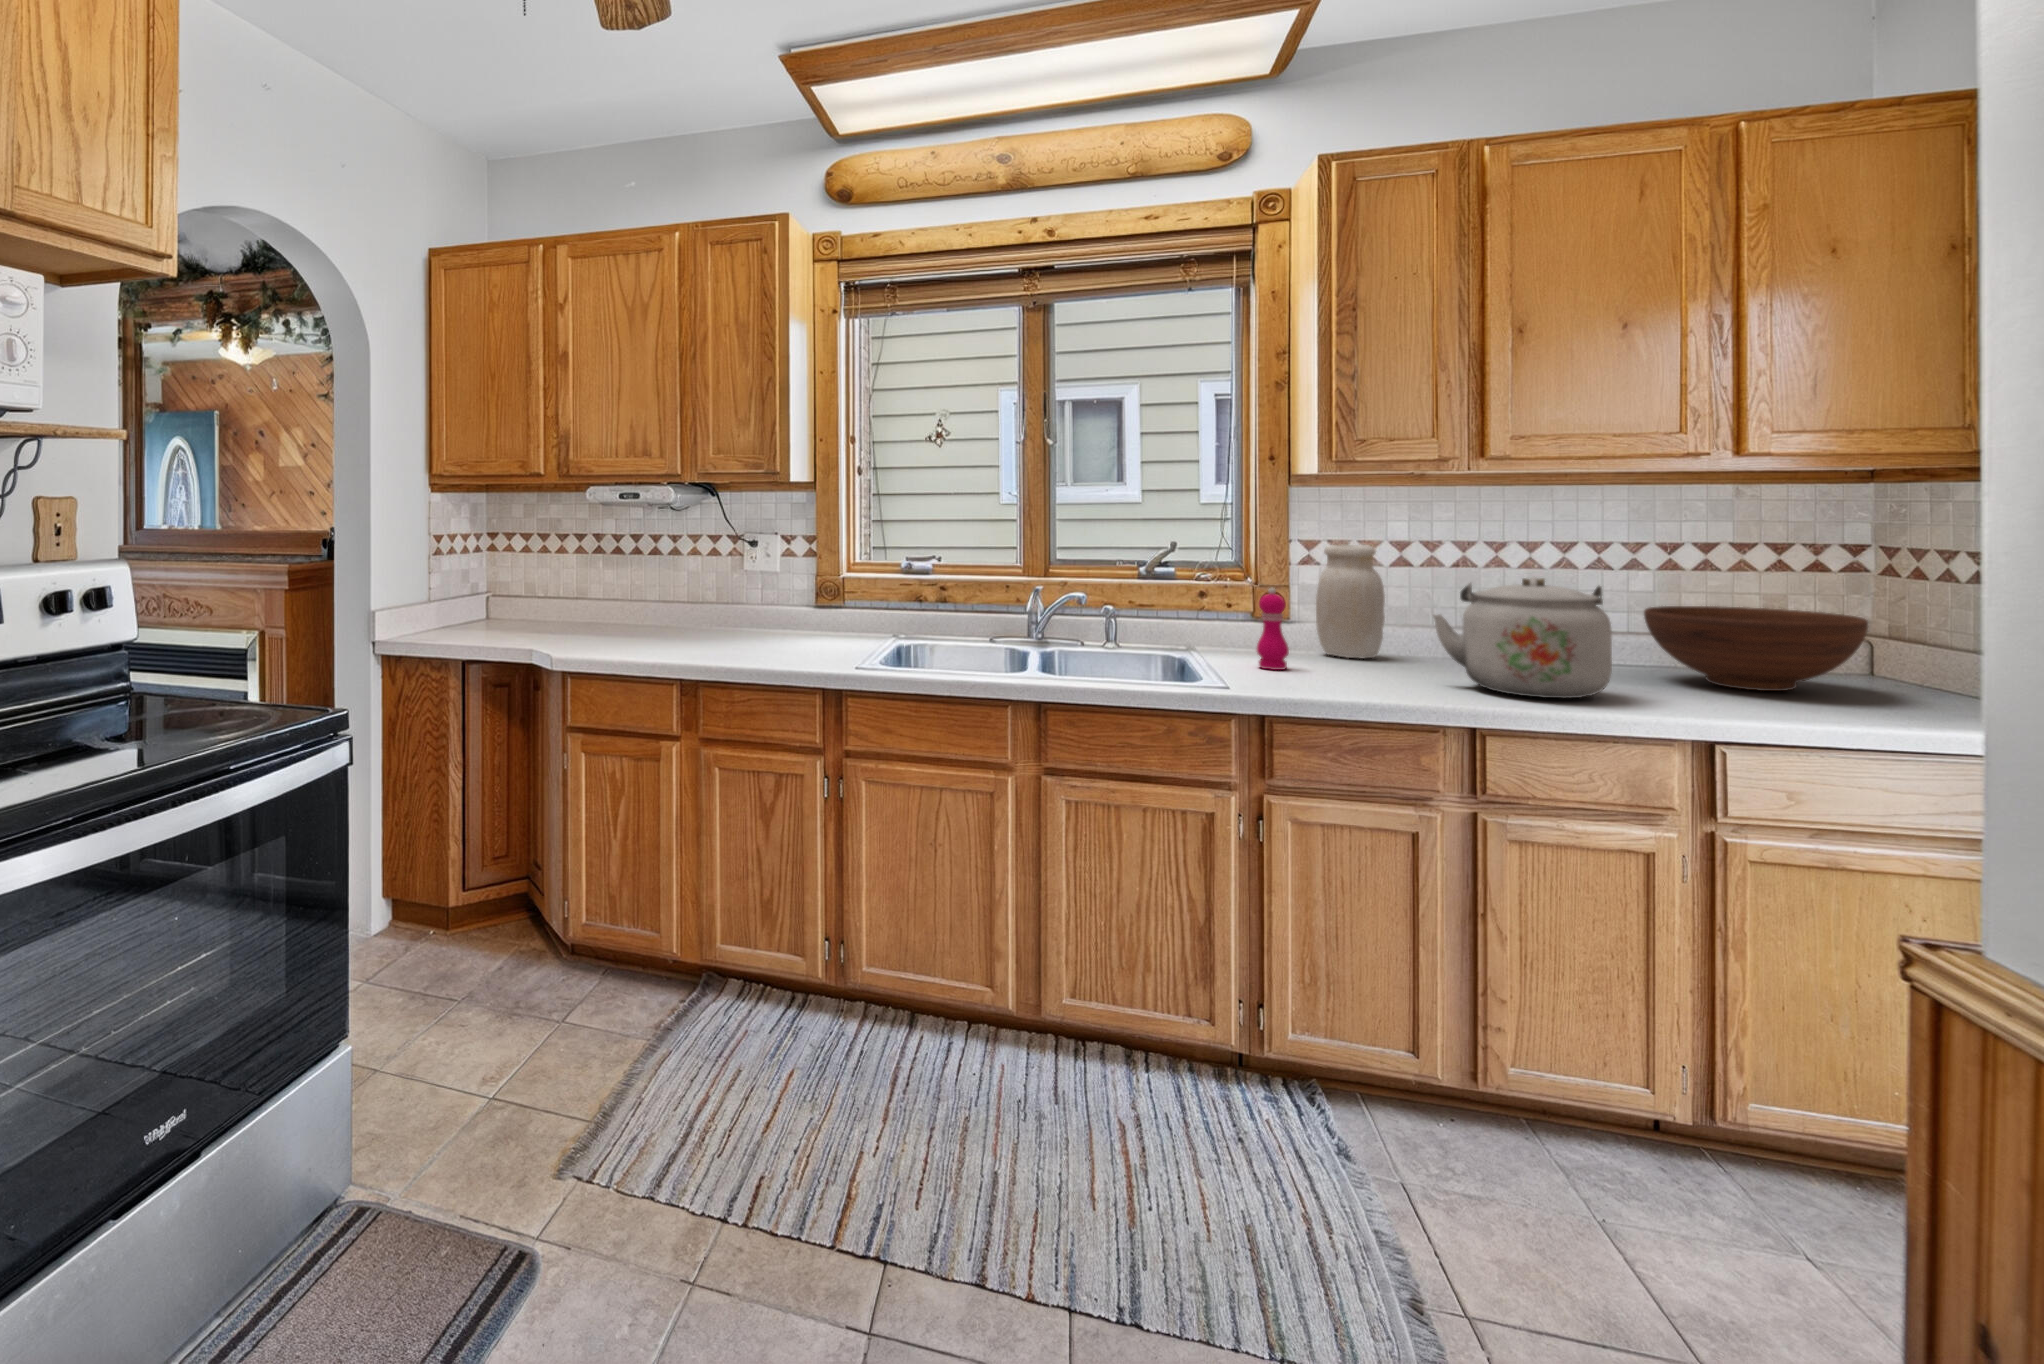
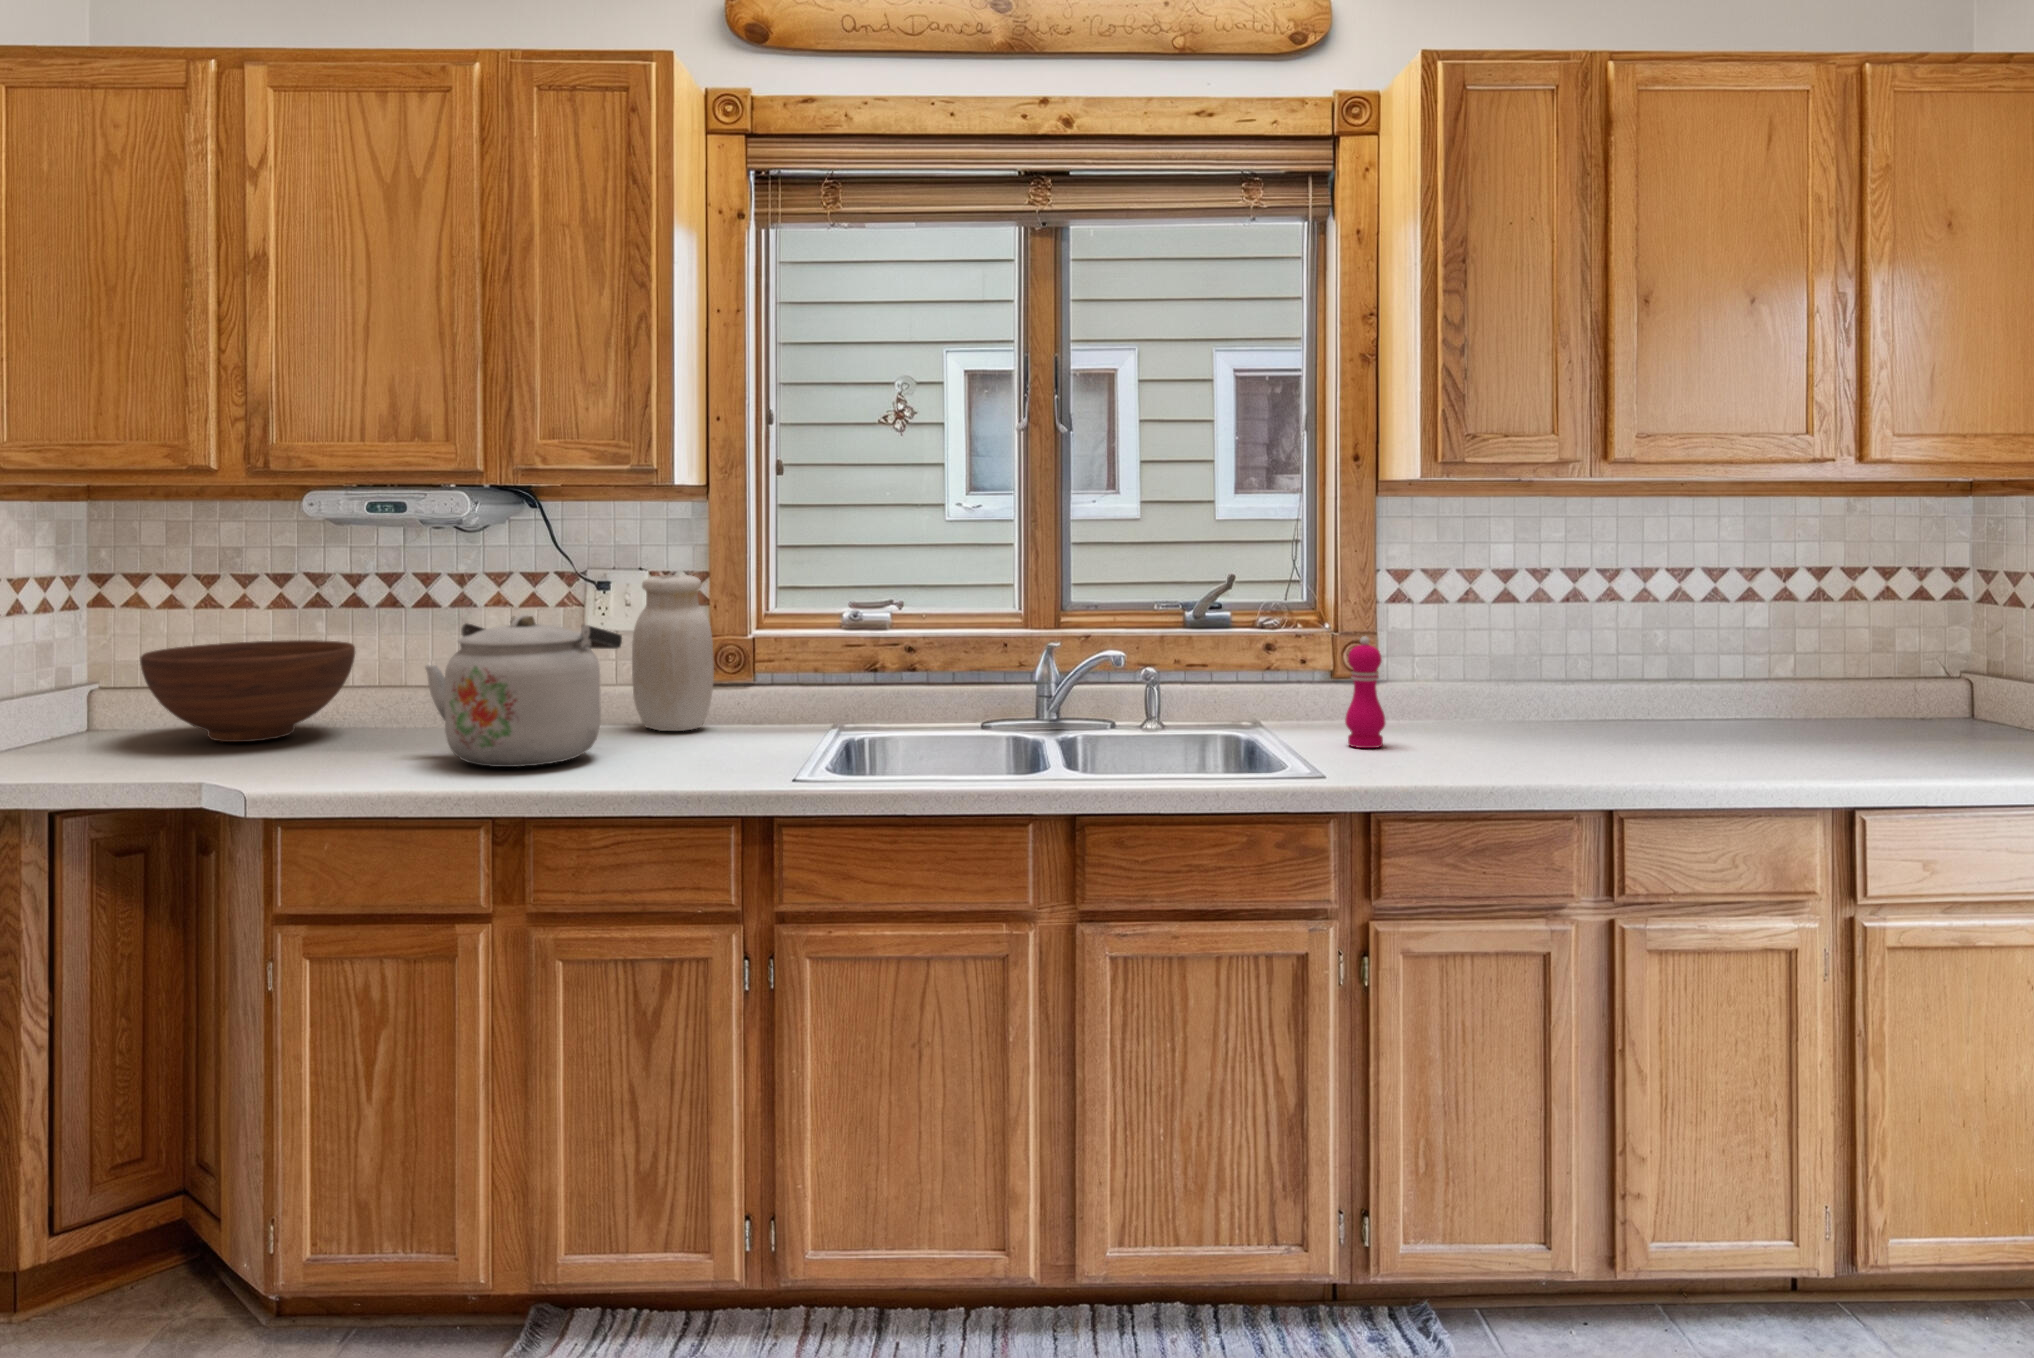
jar: present [1316,544,1385,658] -> present [632,575,714,731]
kettle: present [1433,577,1612,698] -> present [425,615,622,767]
fruit bowl: present [1644,606,1868,691] -> present [140,640,355,742]

